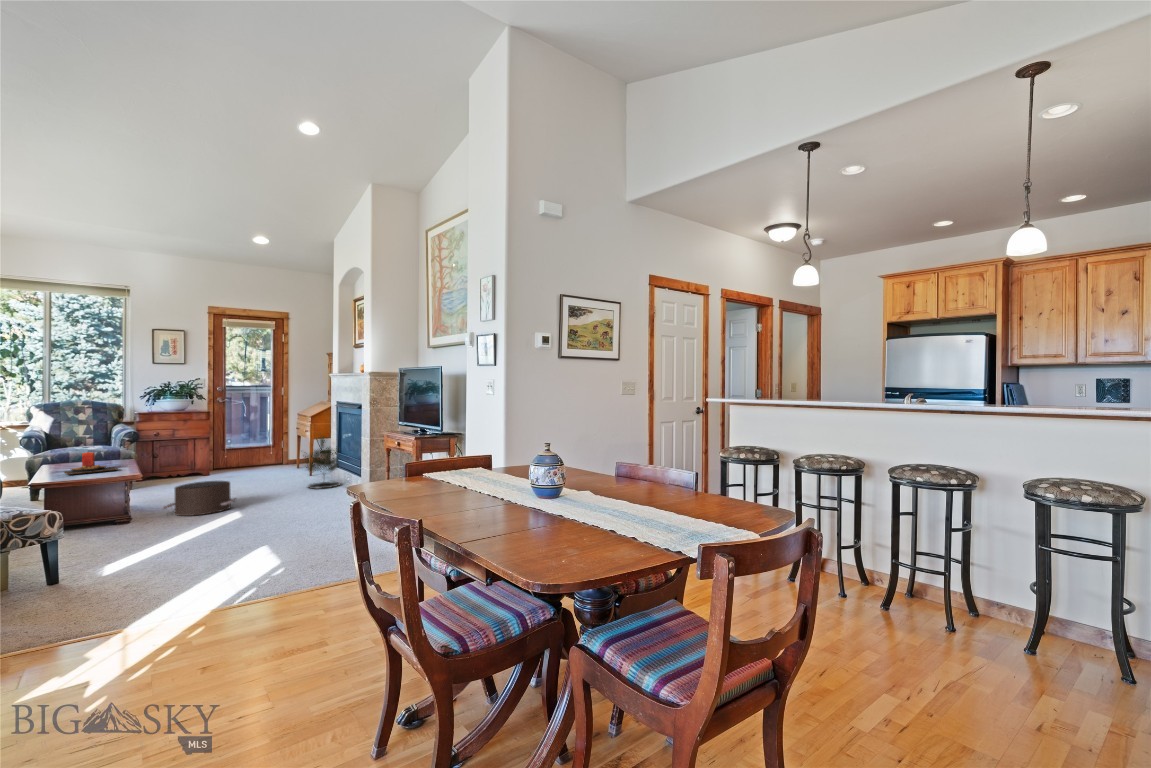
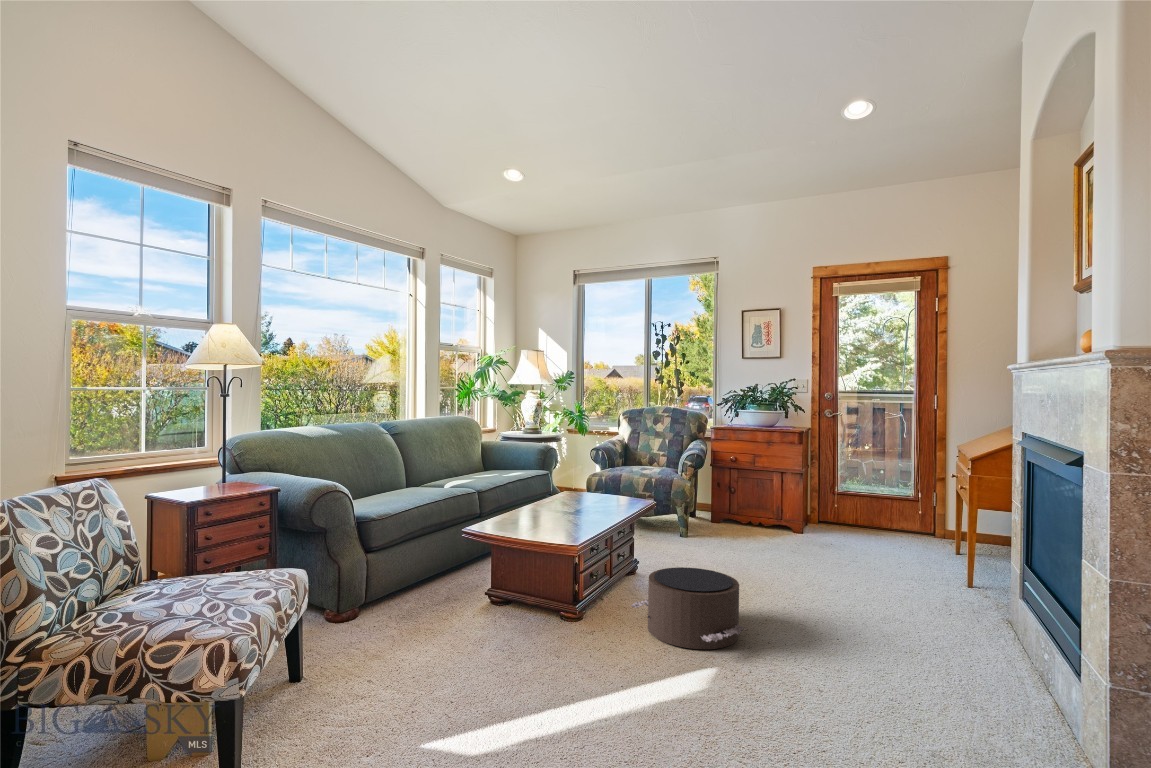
potted tree: present [305,436,340,489] -> none [912,505,1023,663]
candle: present [65,452,118,475] -> none [543,483,612,520]

